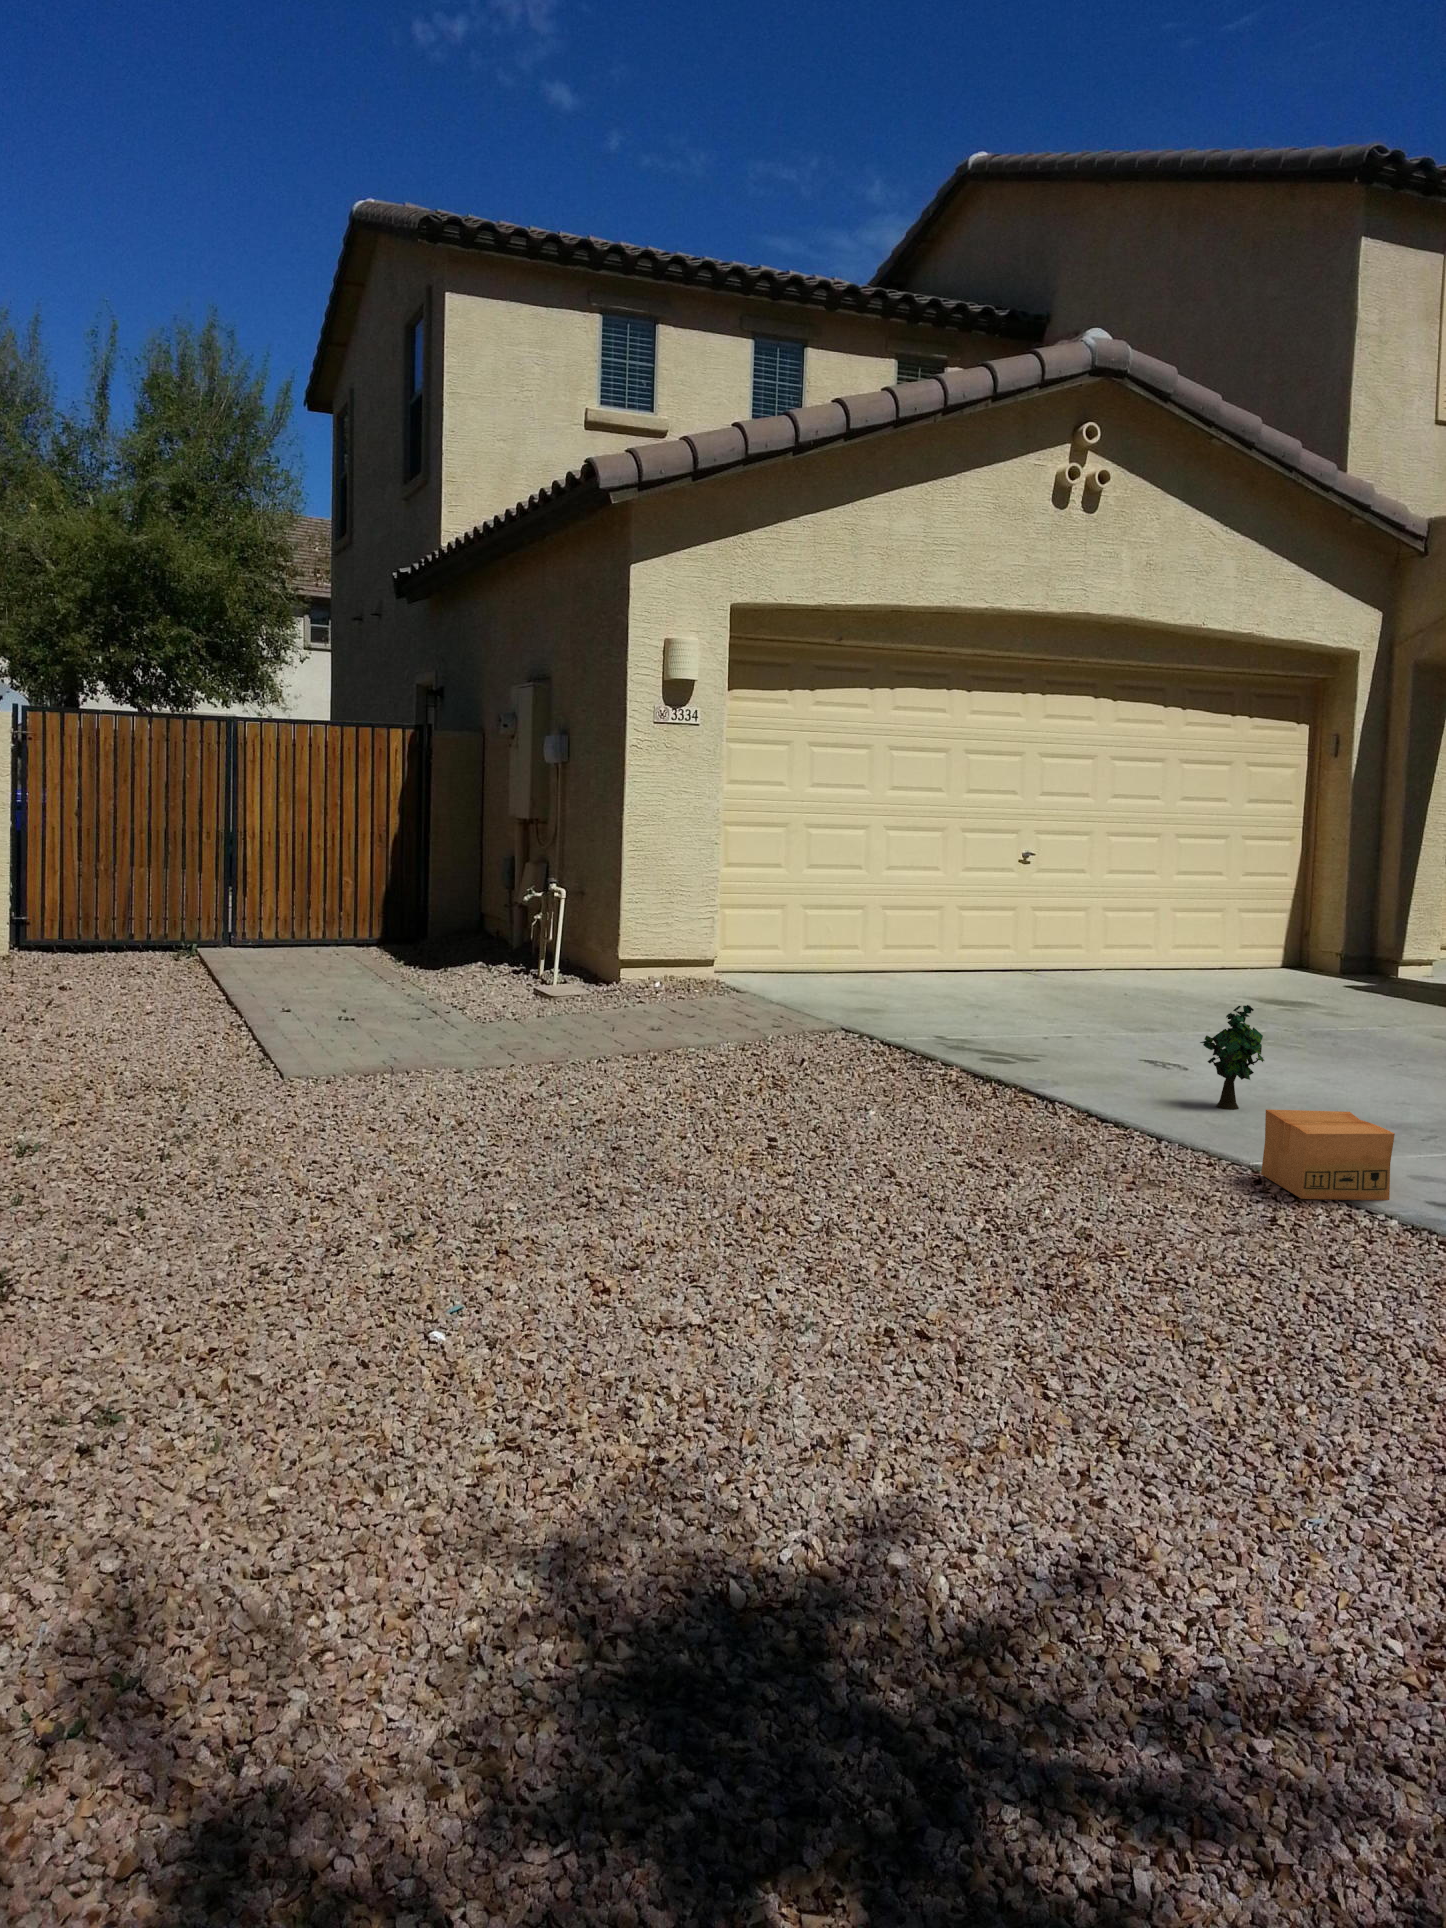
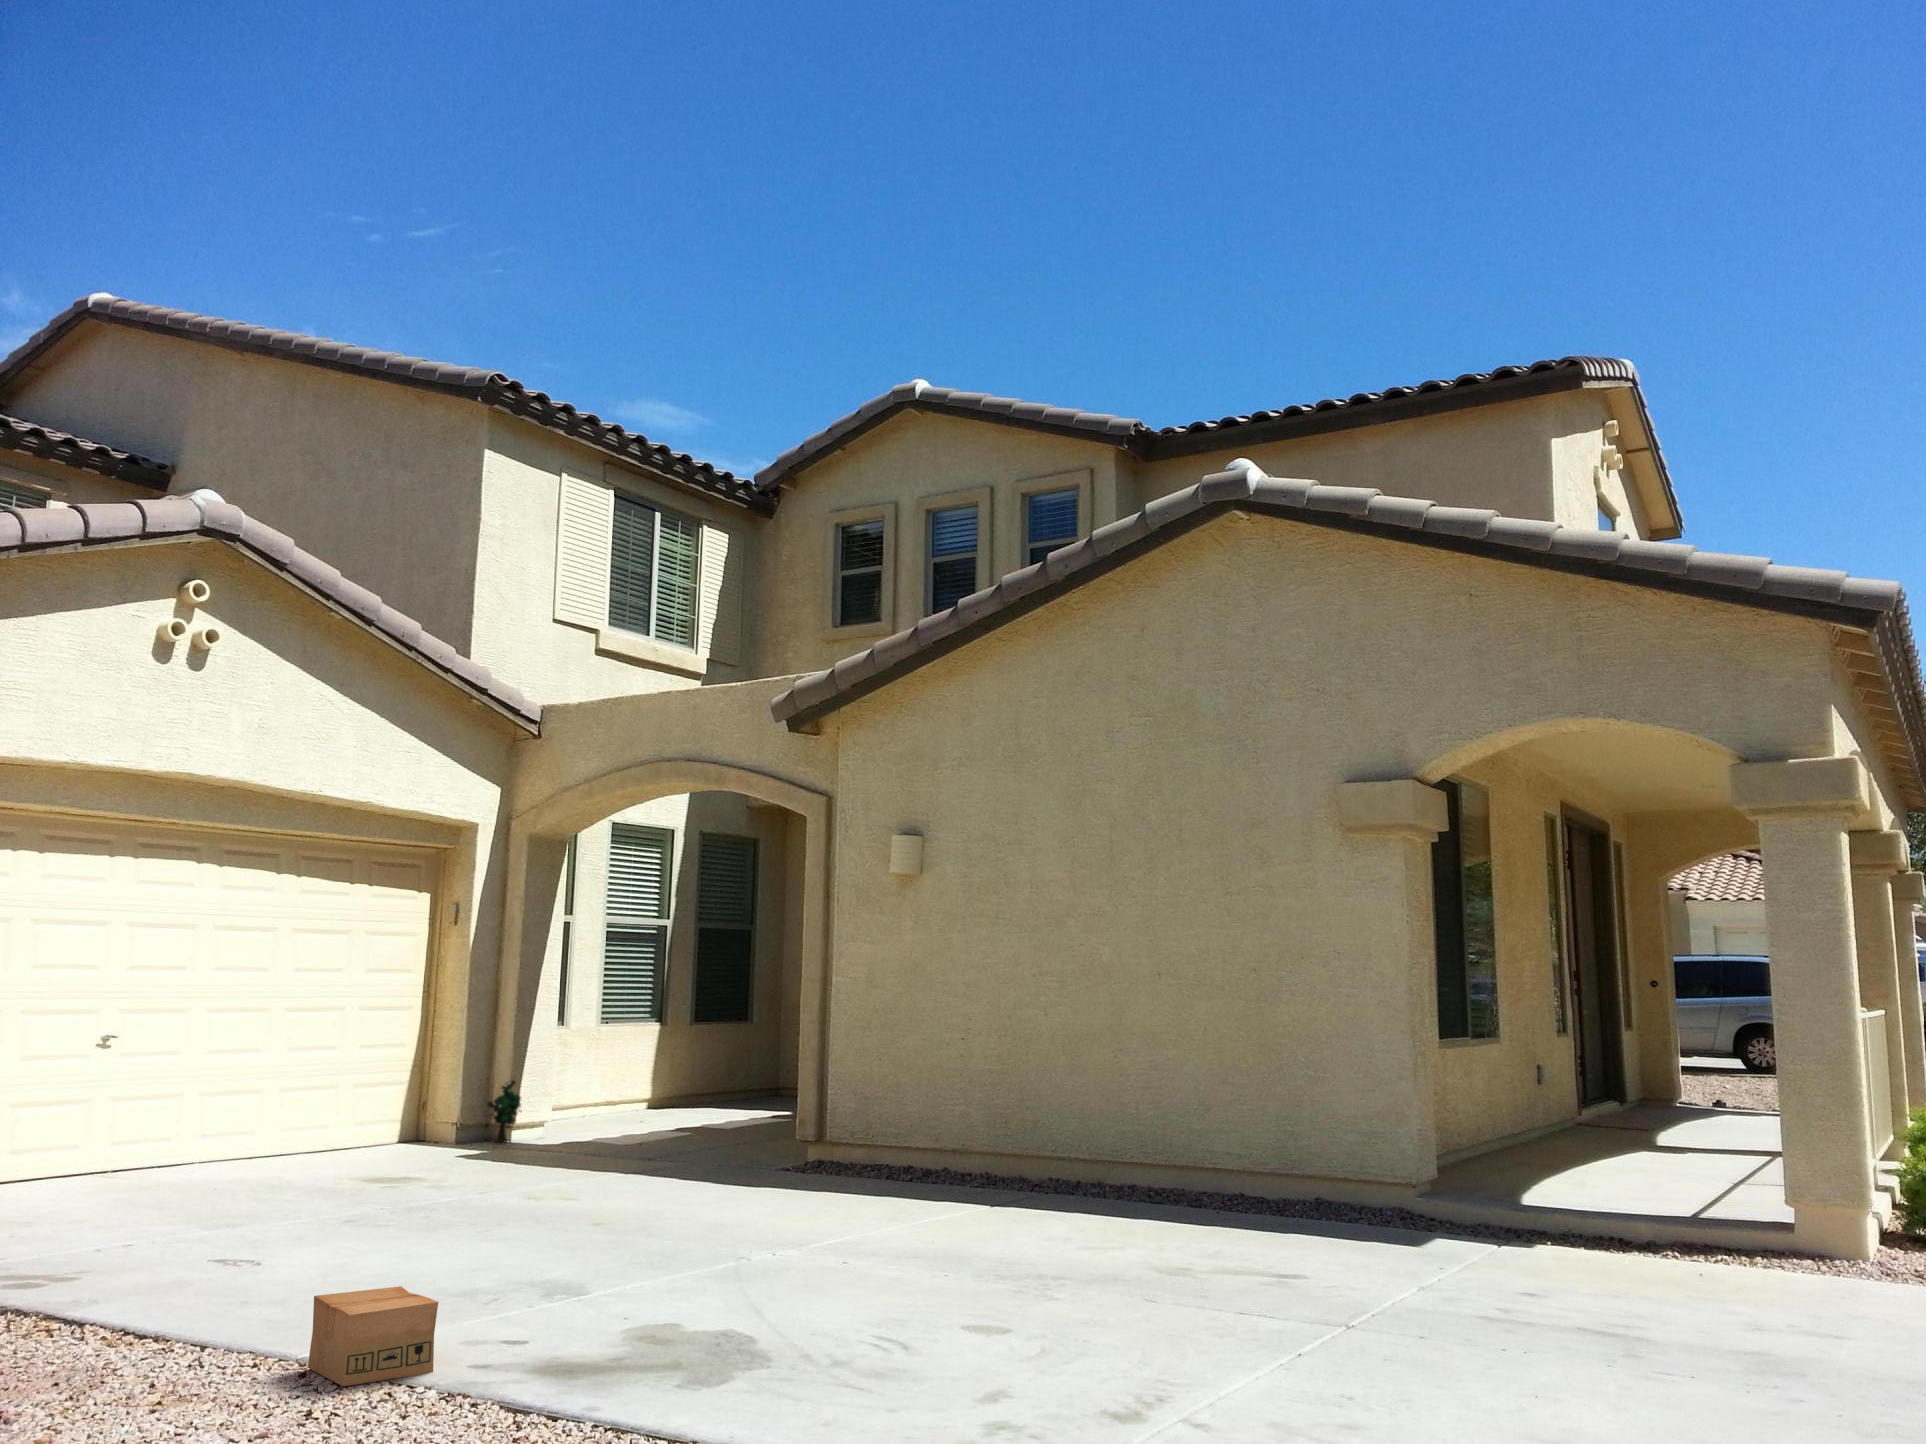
decorative plant: present [1200,1005,1264,1109] -> present [488,1081,522,1143]

